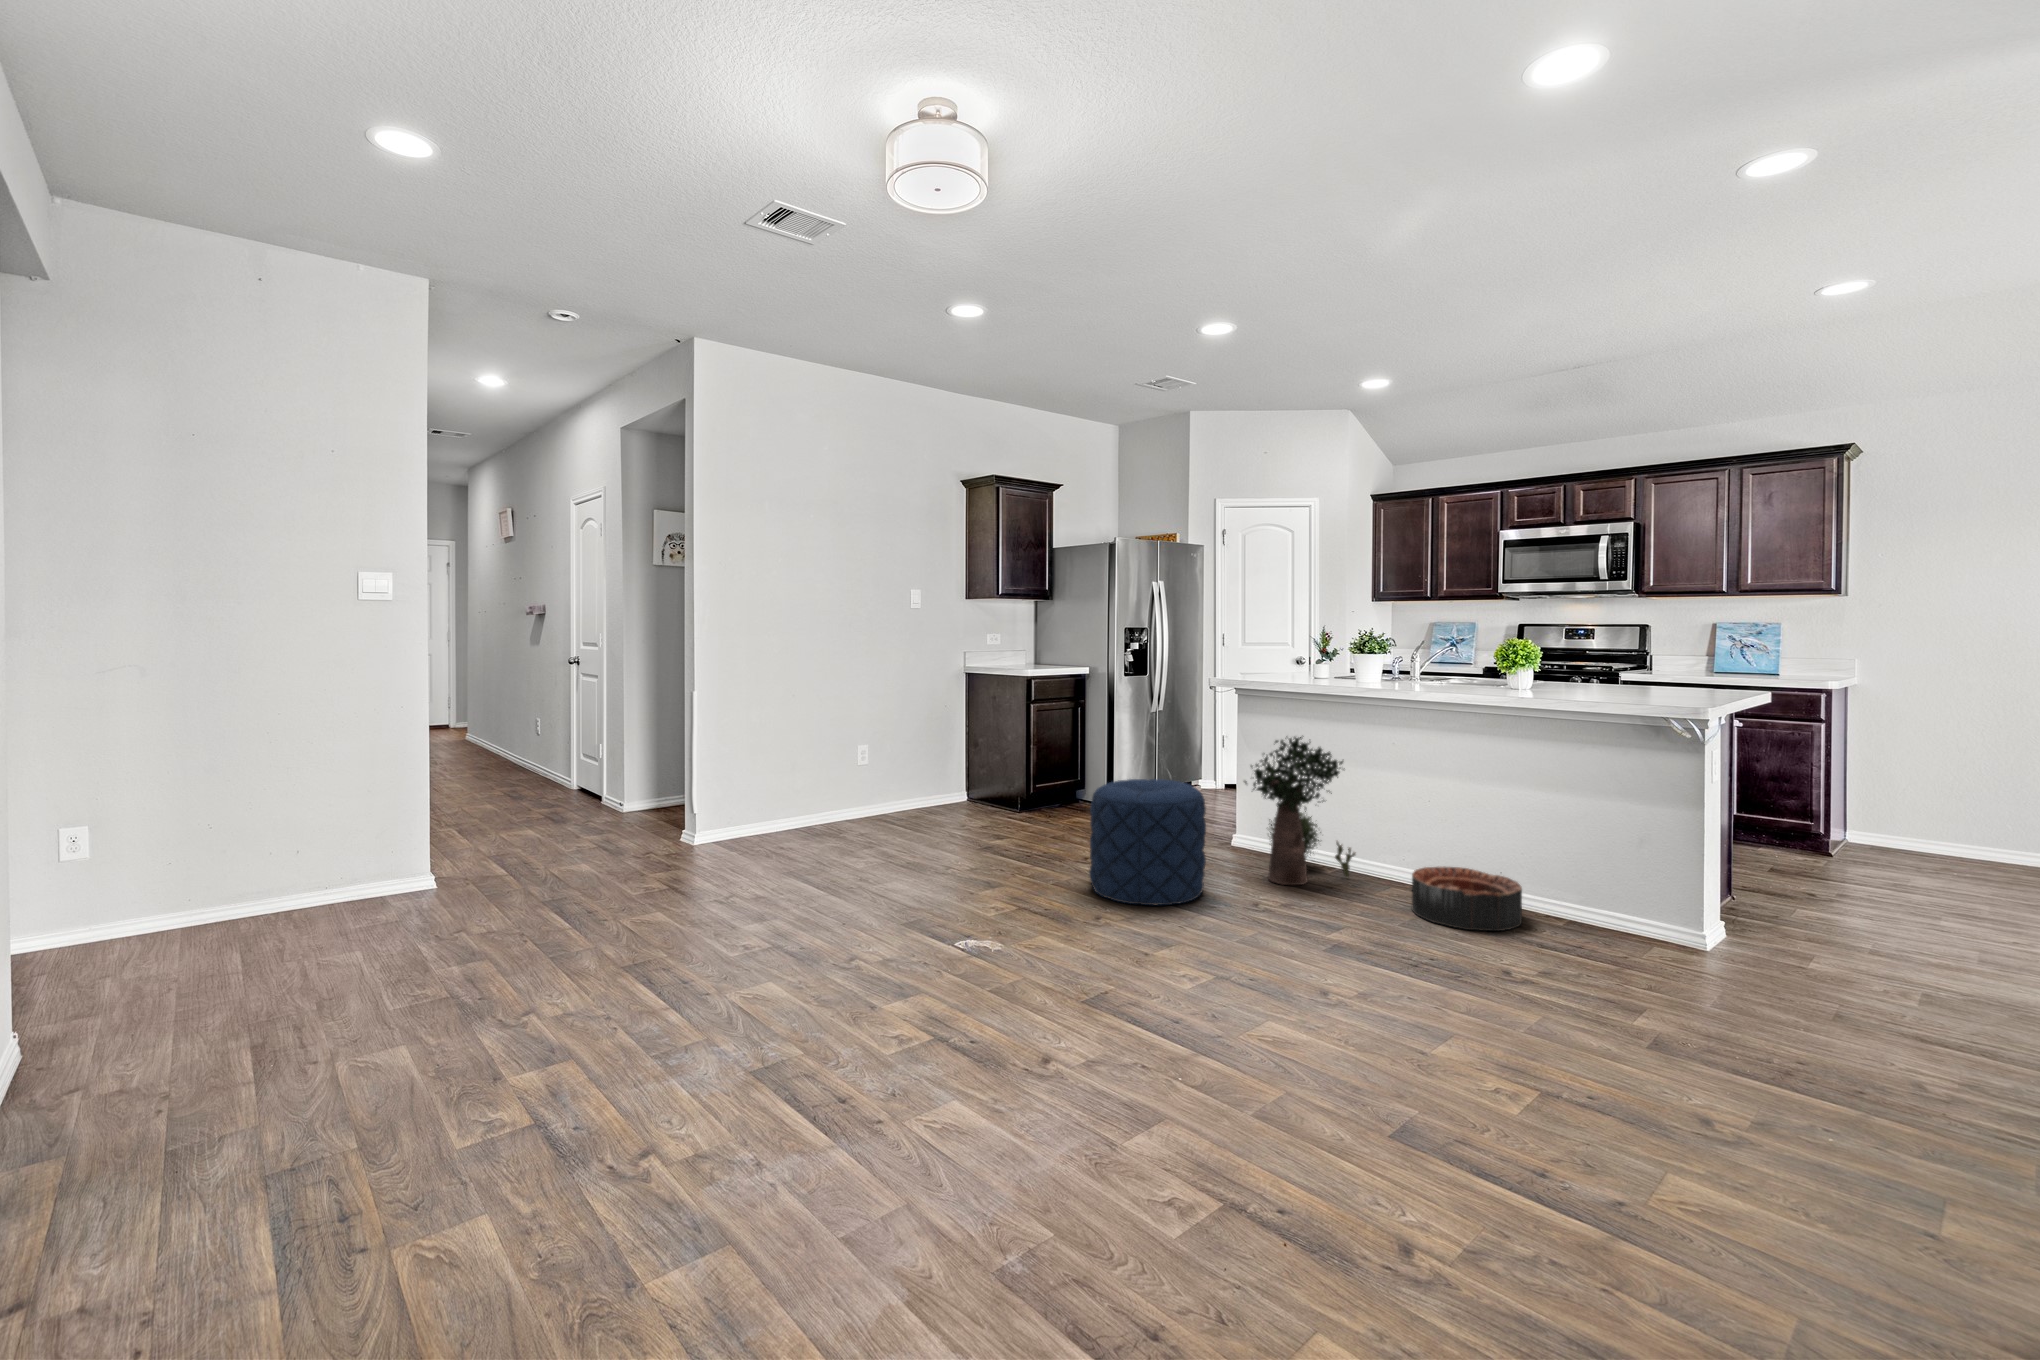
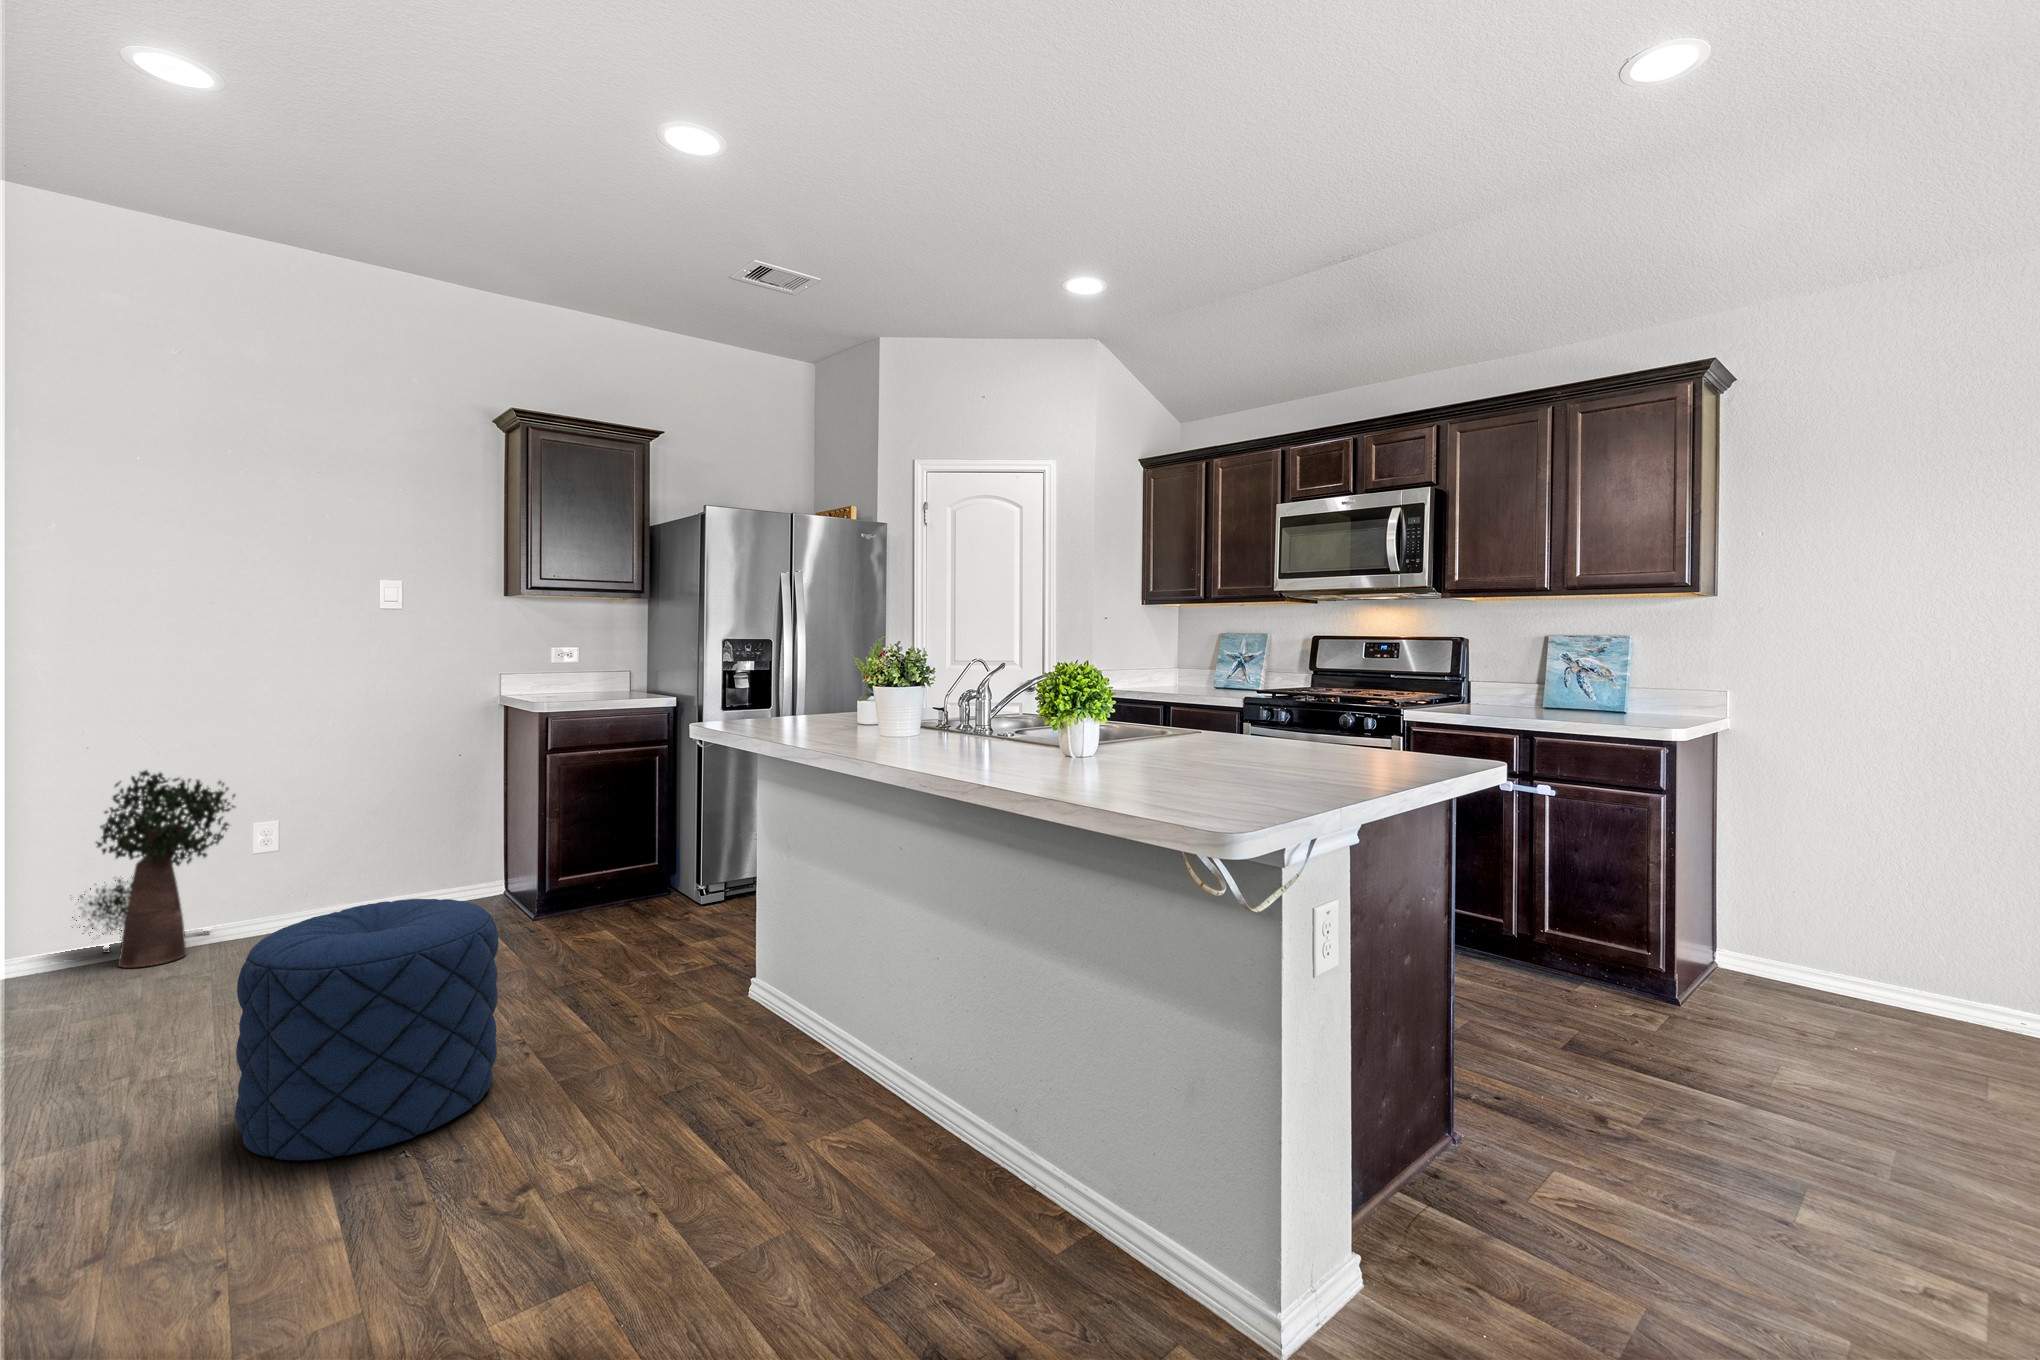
potted plant: present [1244,737,1355,885] -> present [70,770,235,968]
basket: present [1412,867,1522,931] -> none [752,1077,950,1252]

